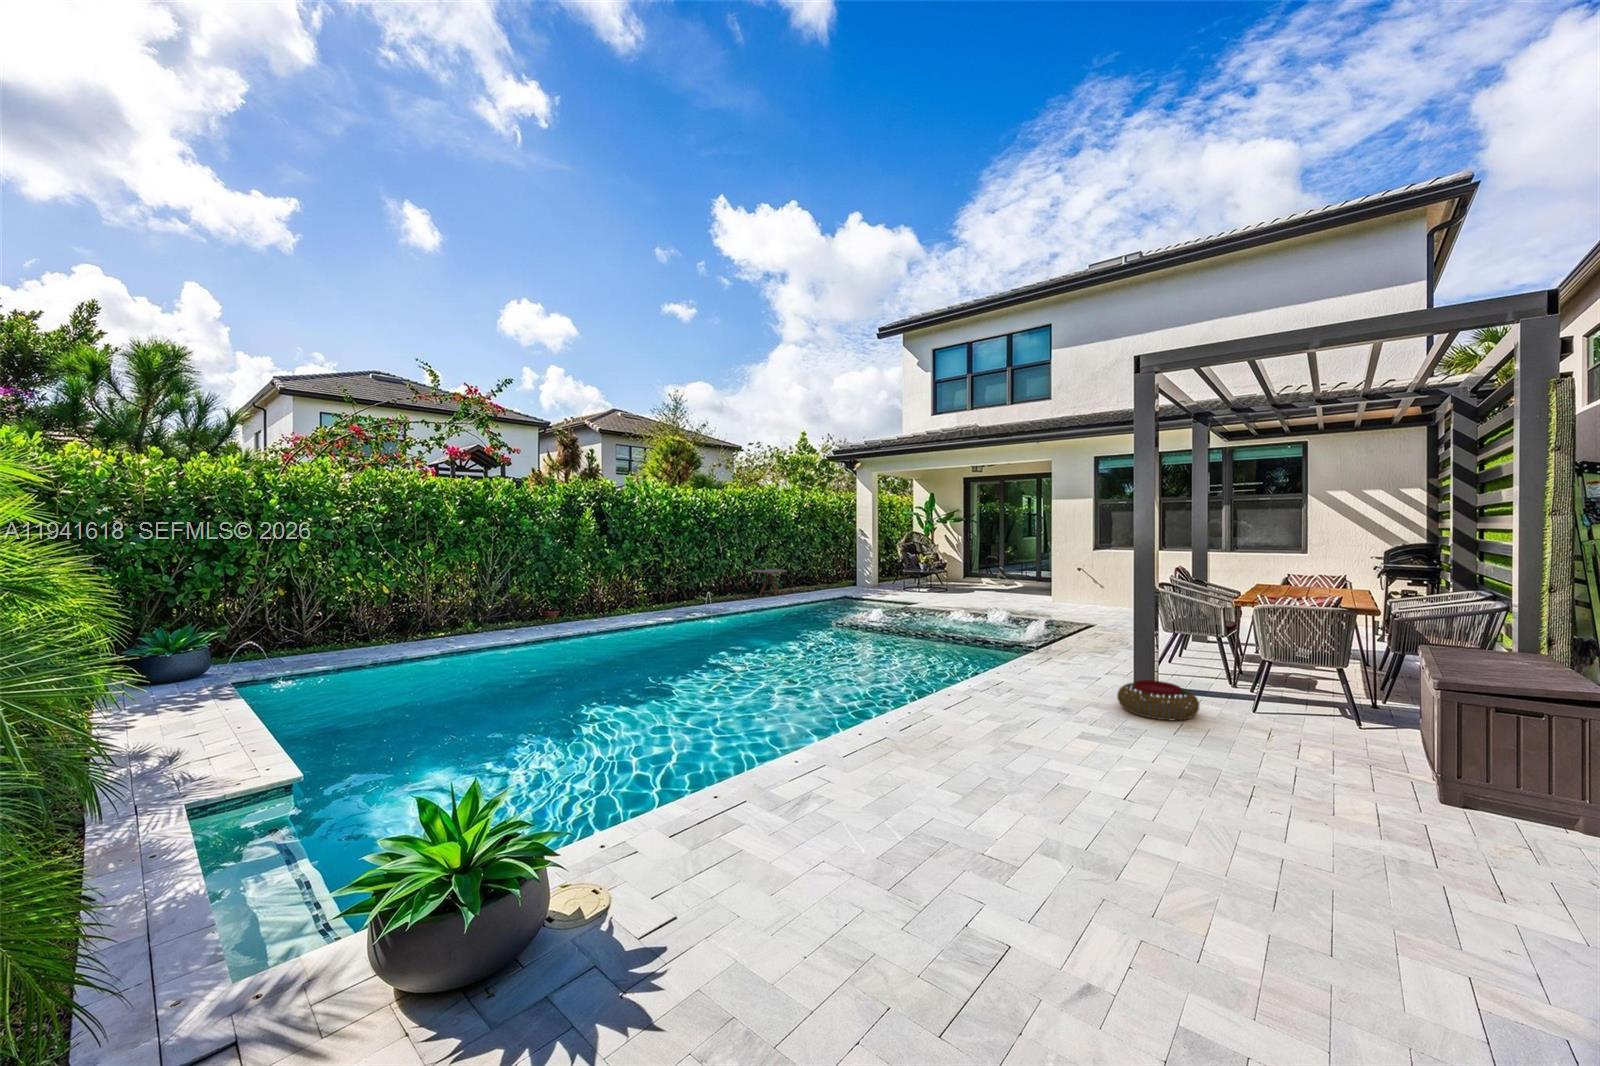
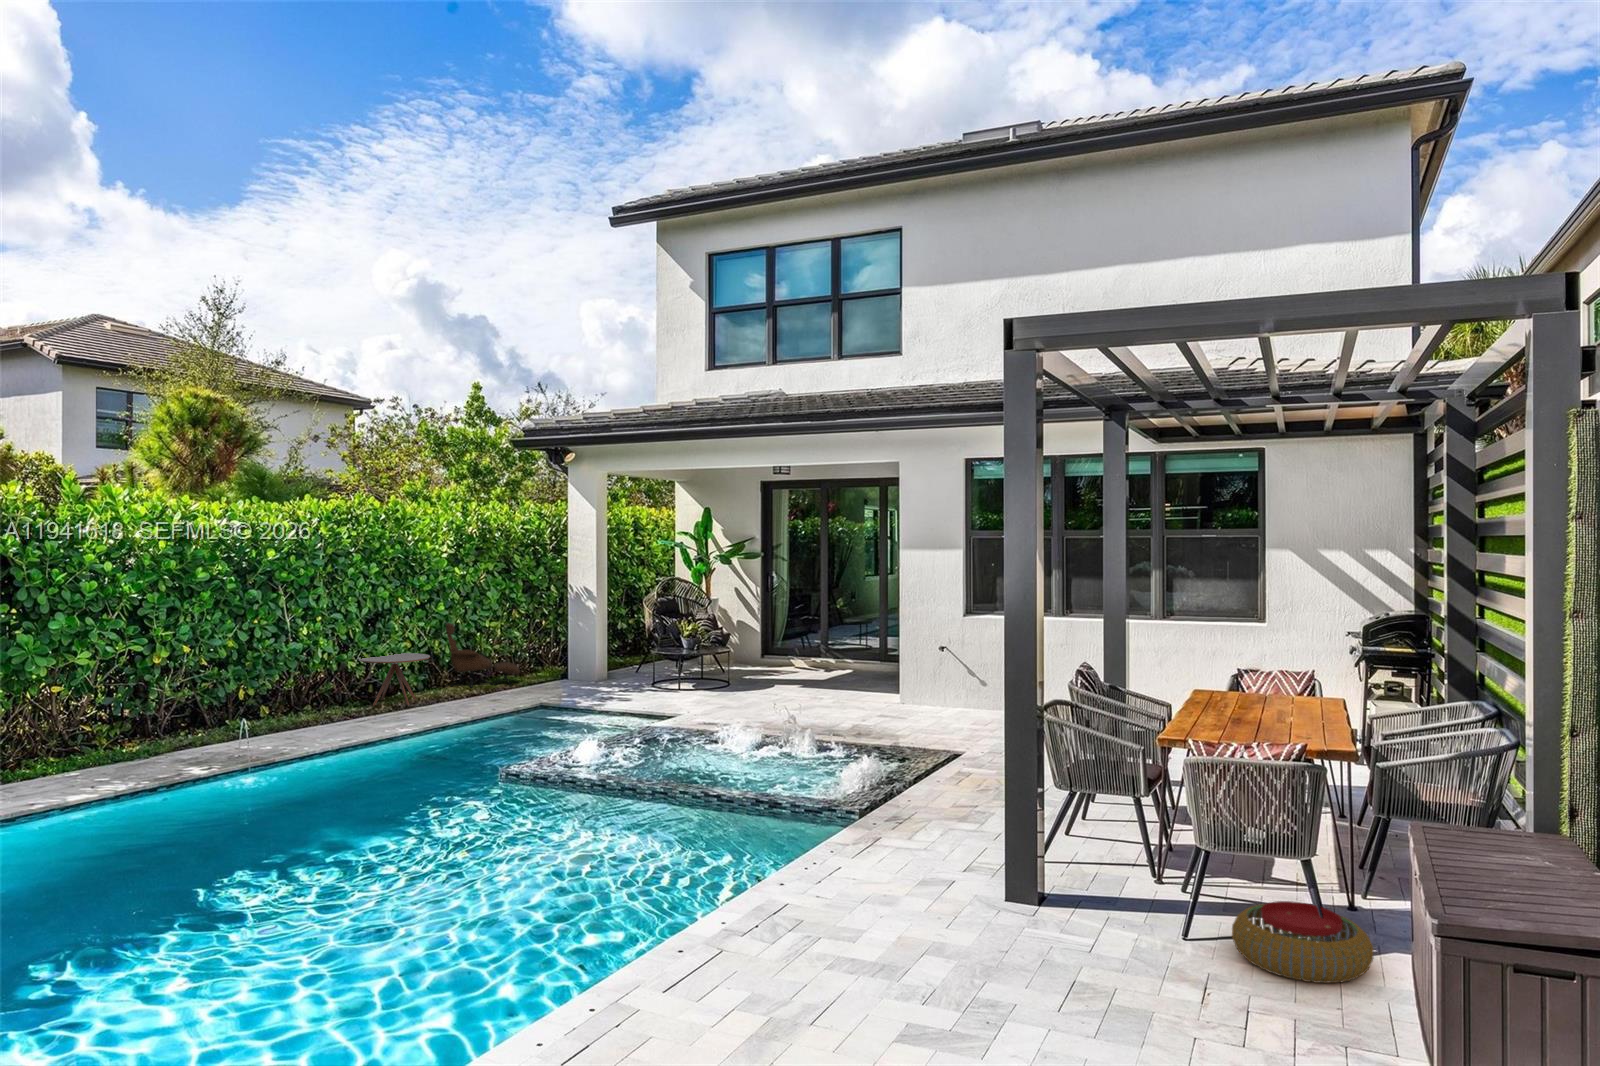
lounge chair: none [793,553,831,590] -> present [446,623,520,688]
pouf: present [1117,680,1199,721] -> present [1232,901,1374,983]

